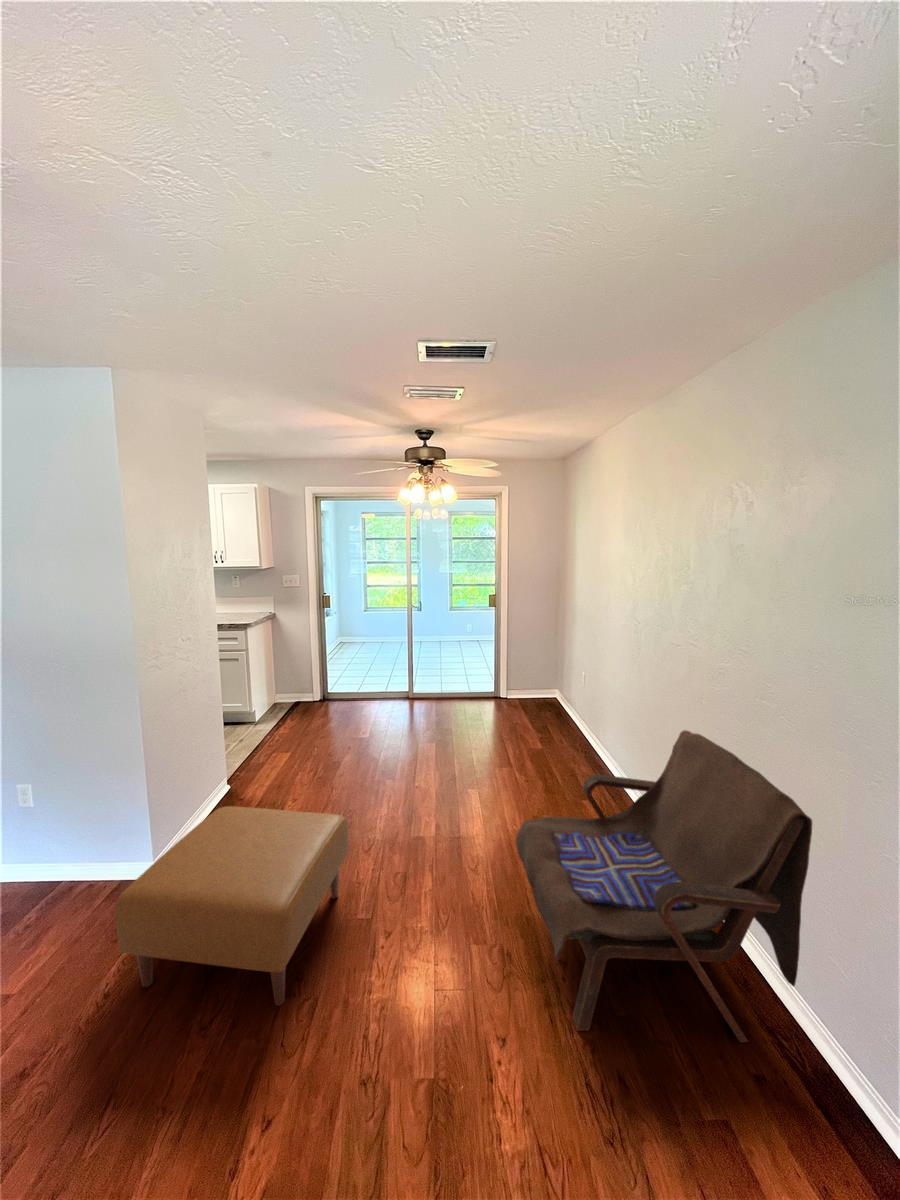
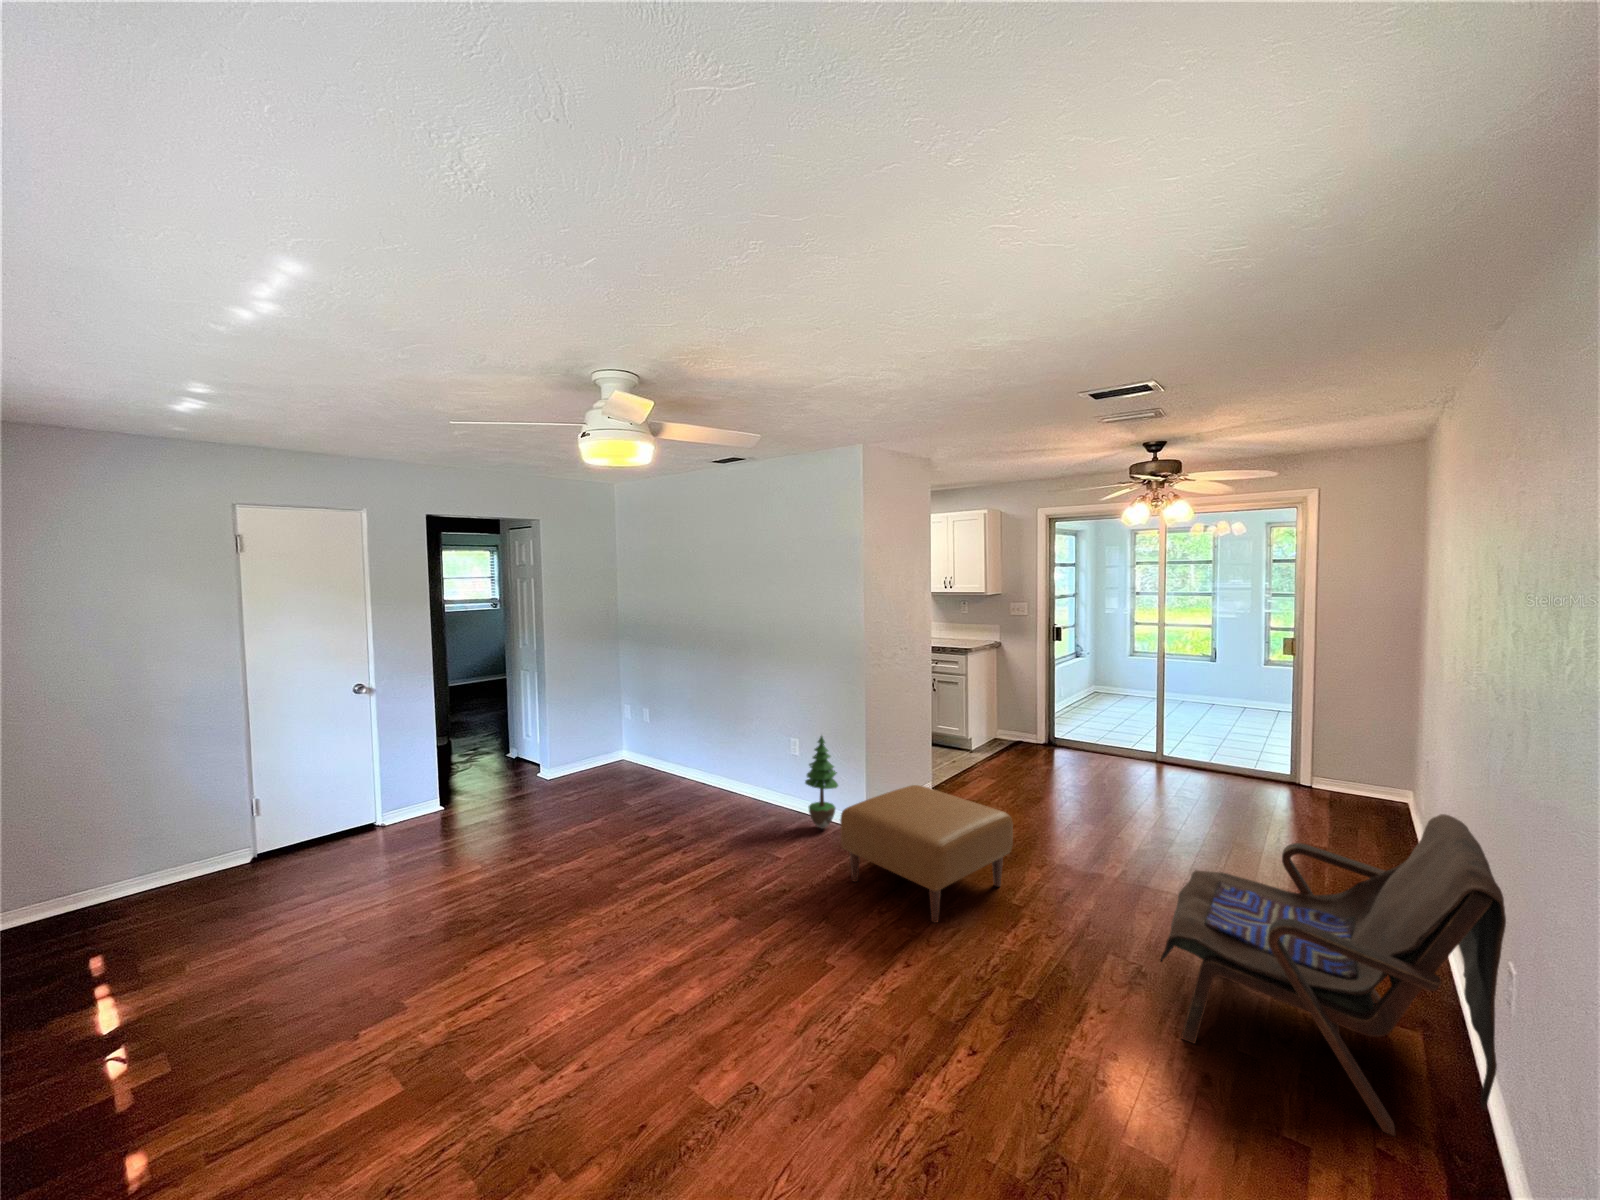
potted tree: none [43,776,105,903] -> present [805,736,838,828]

